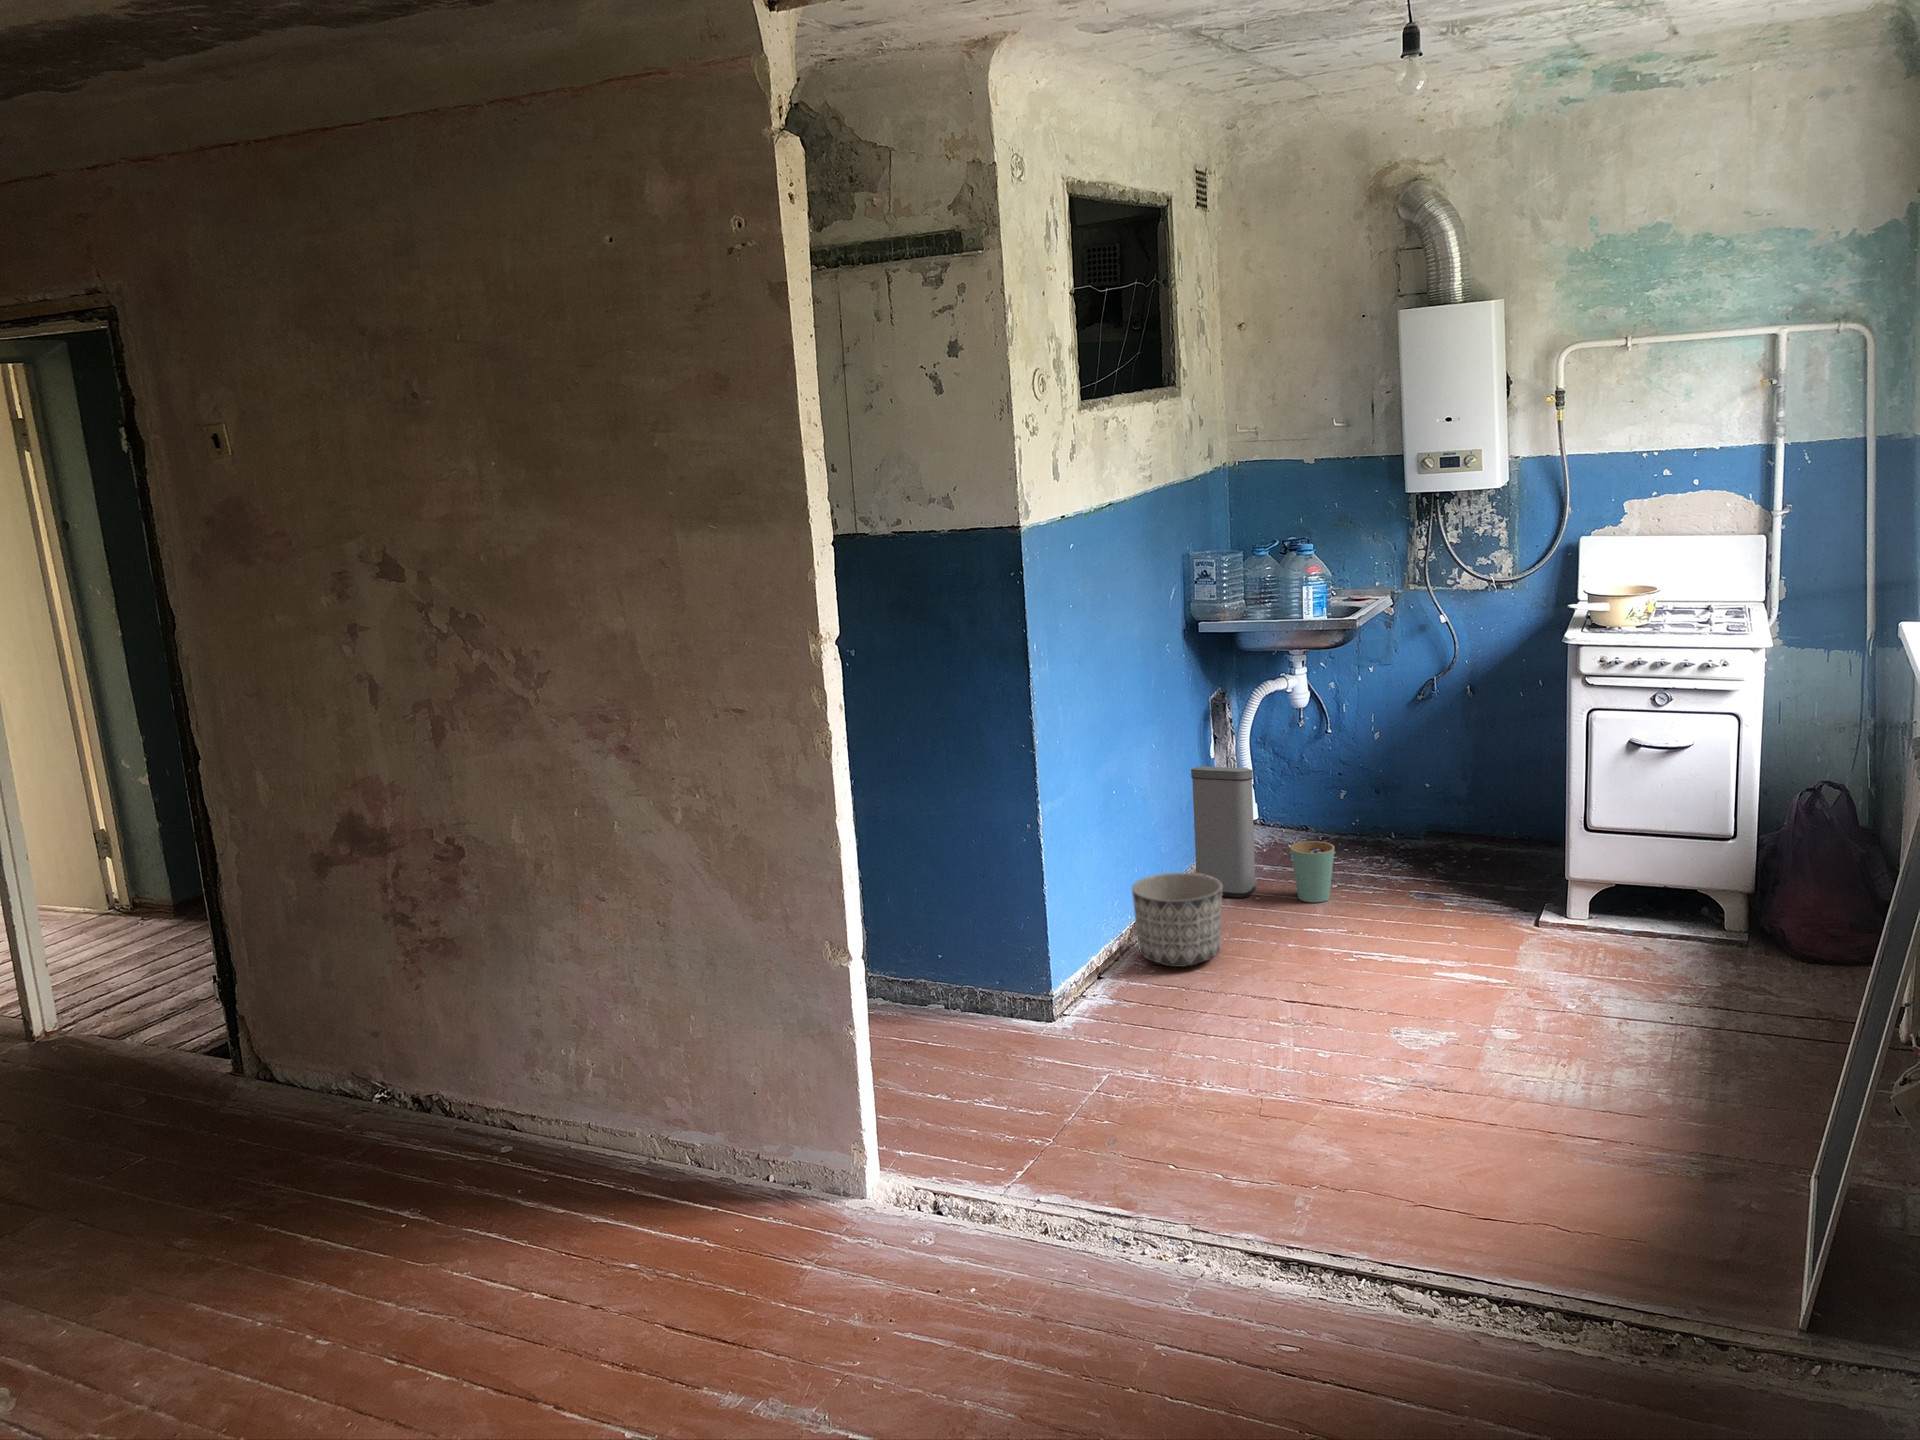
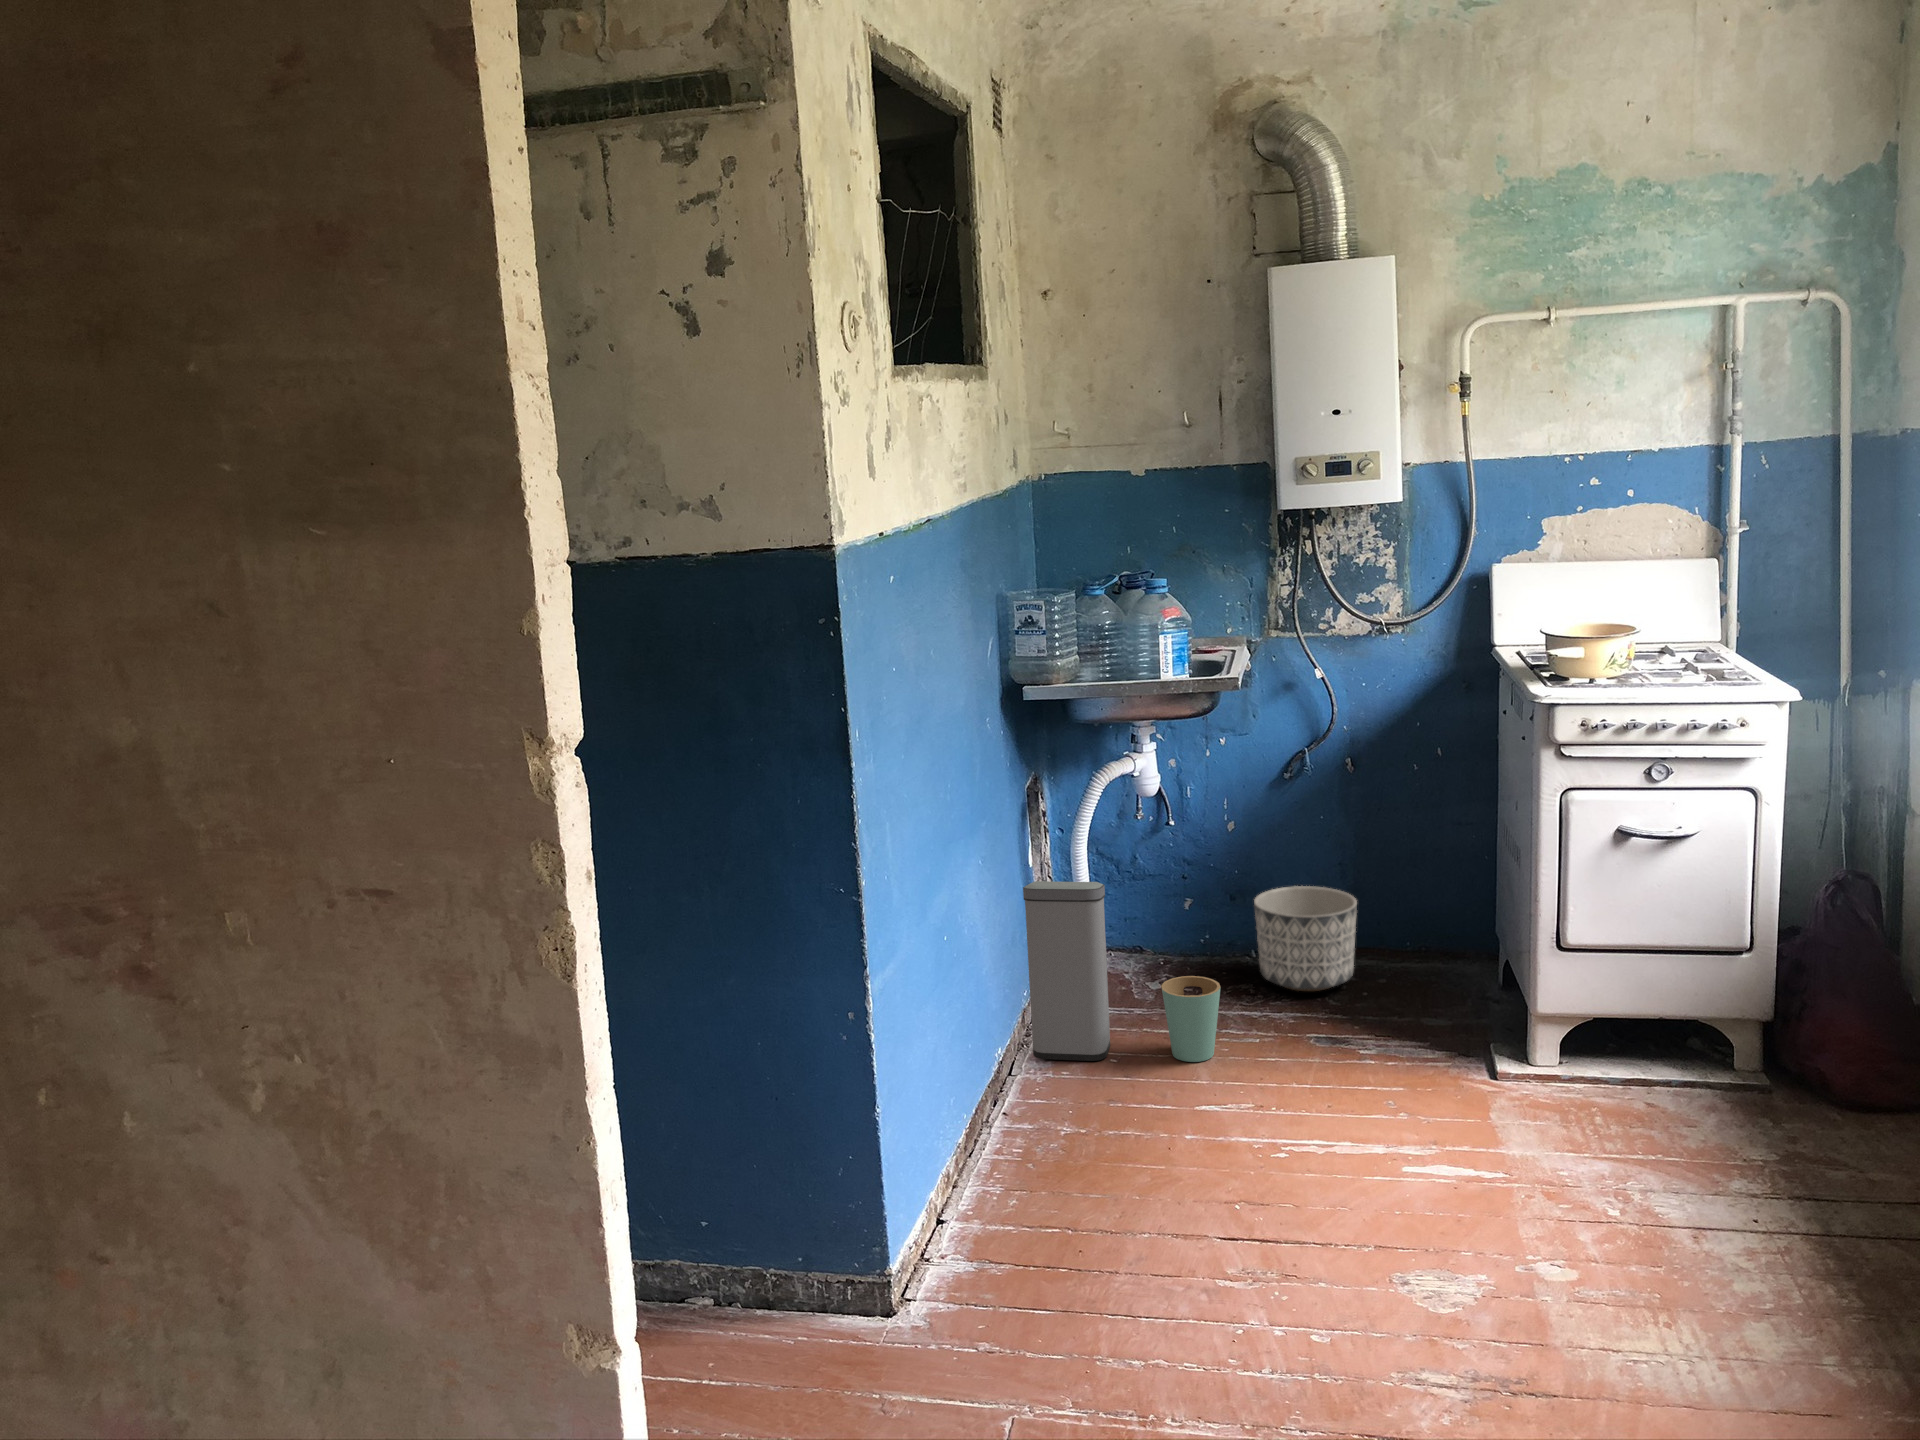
planter: present [1132,873,1222,967] -> present [1254,886,1357,991]

